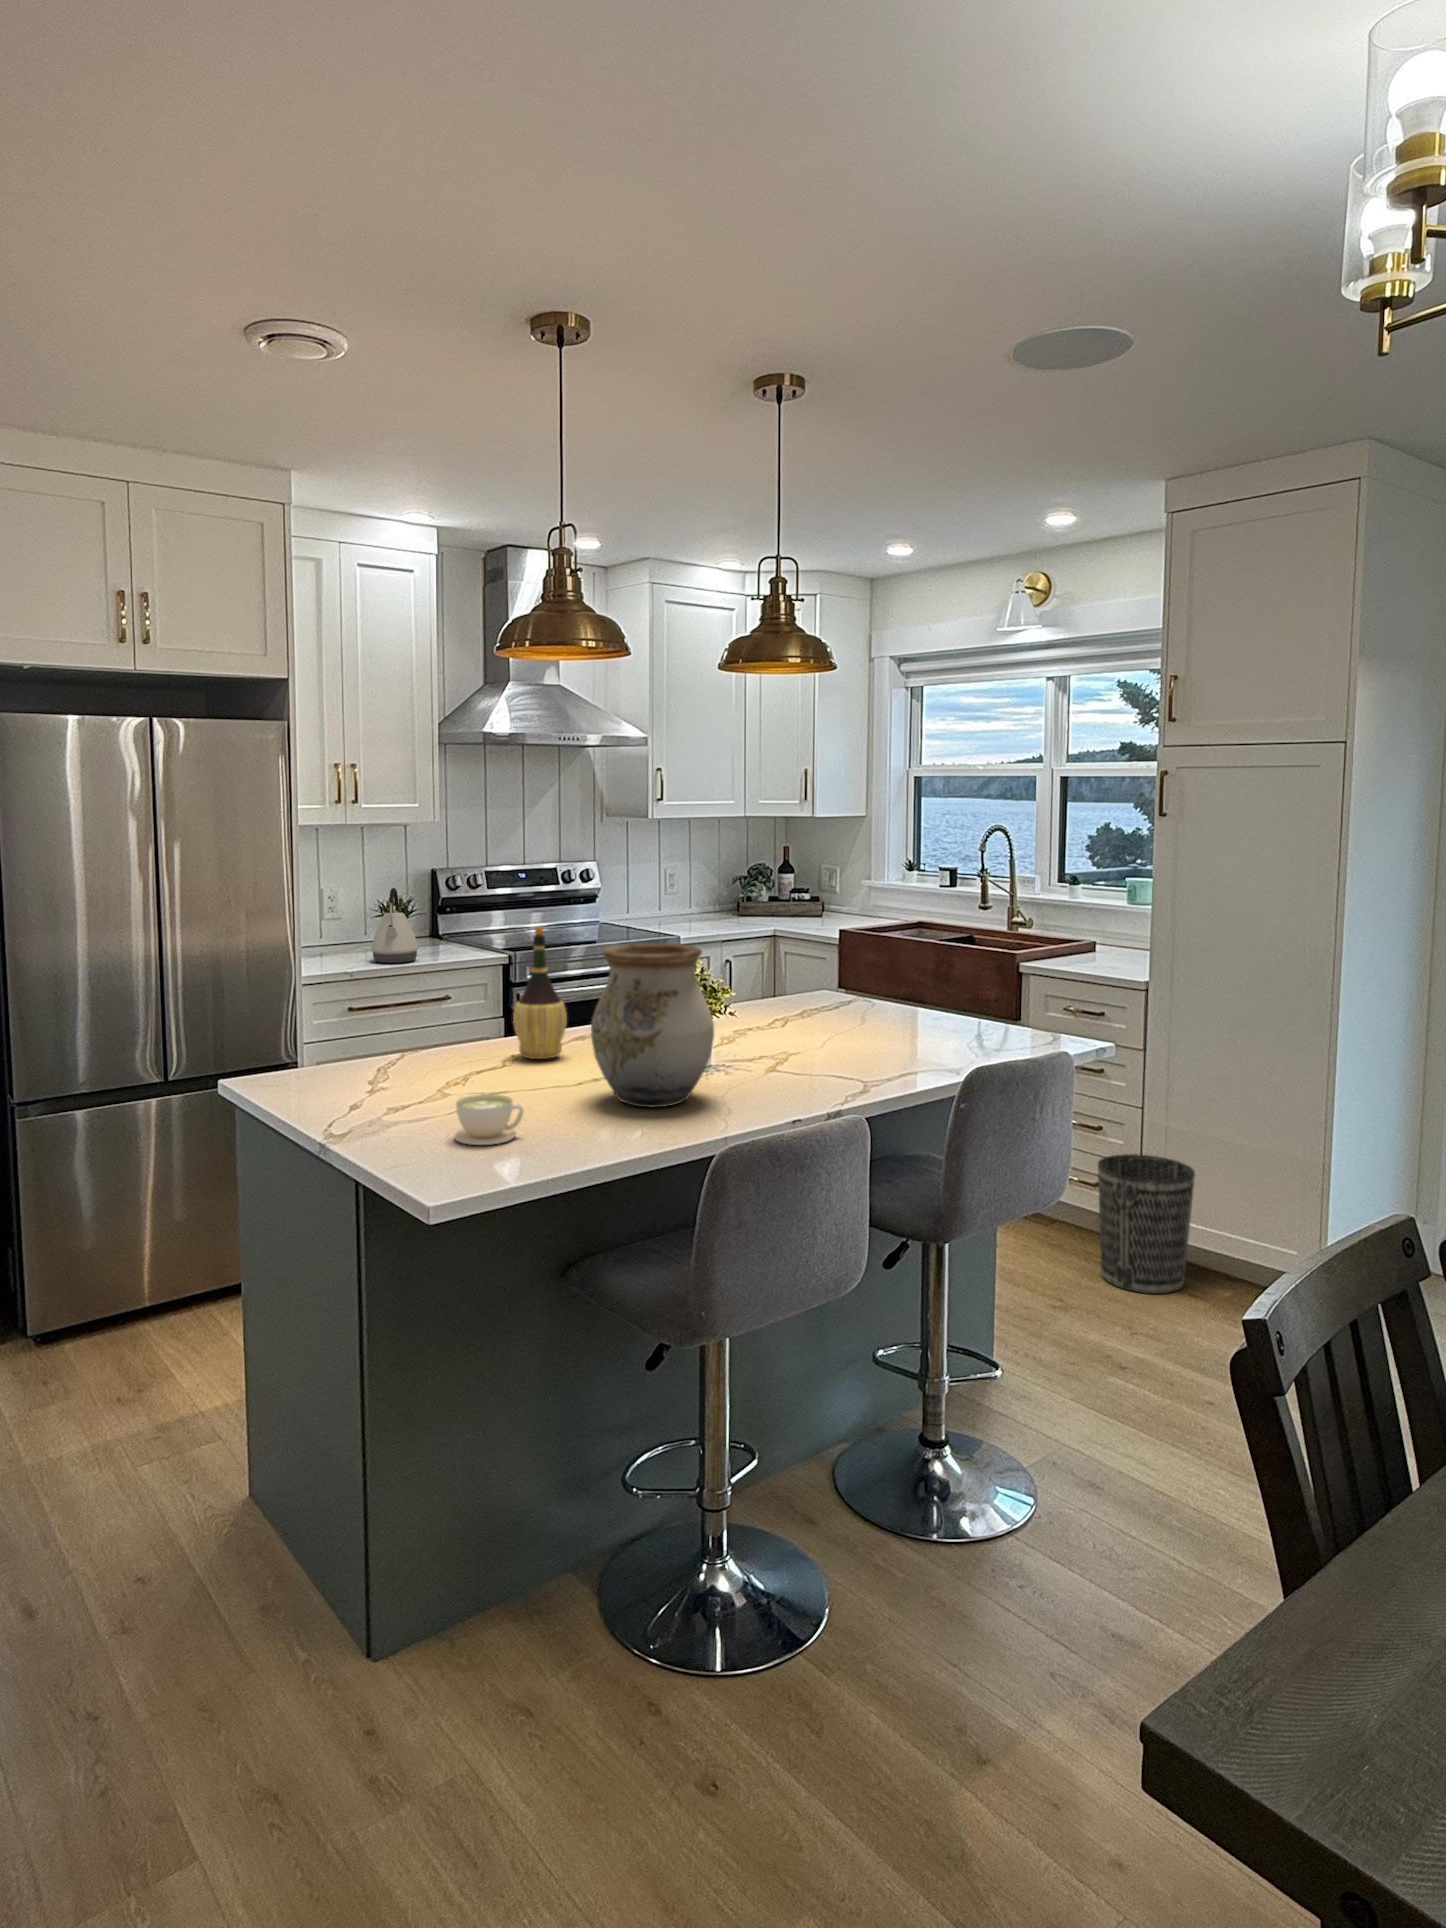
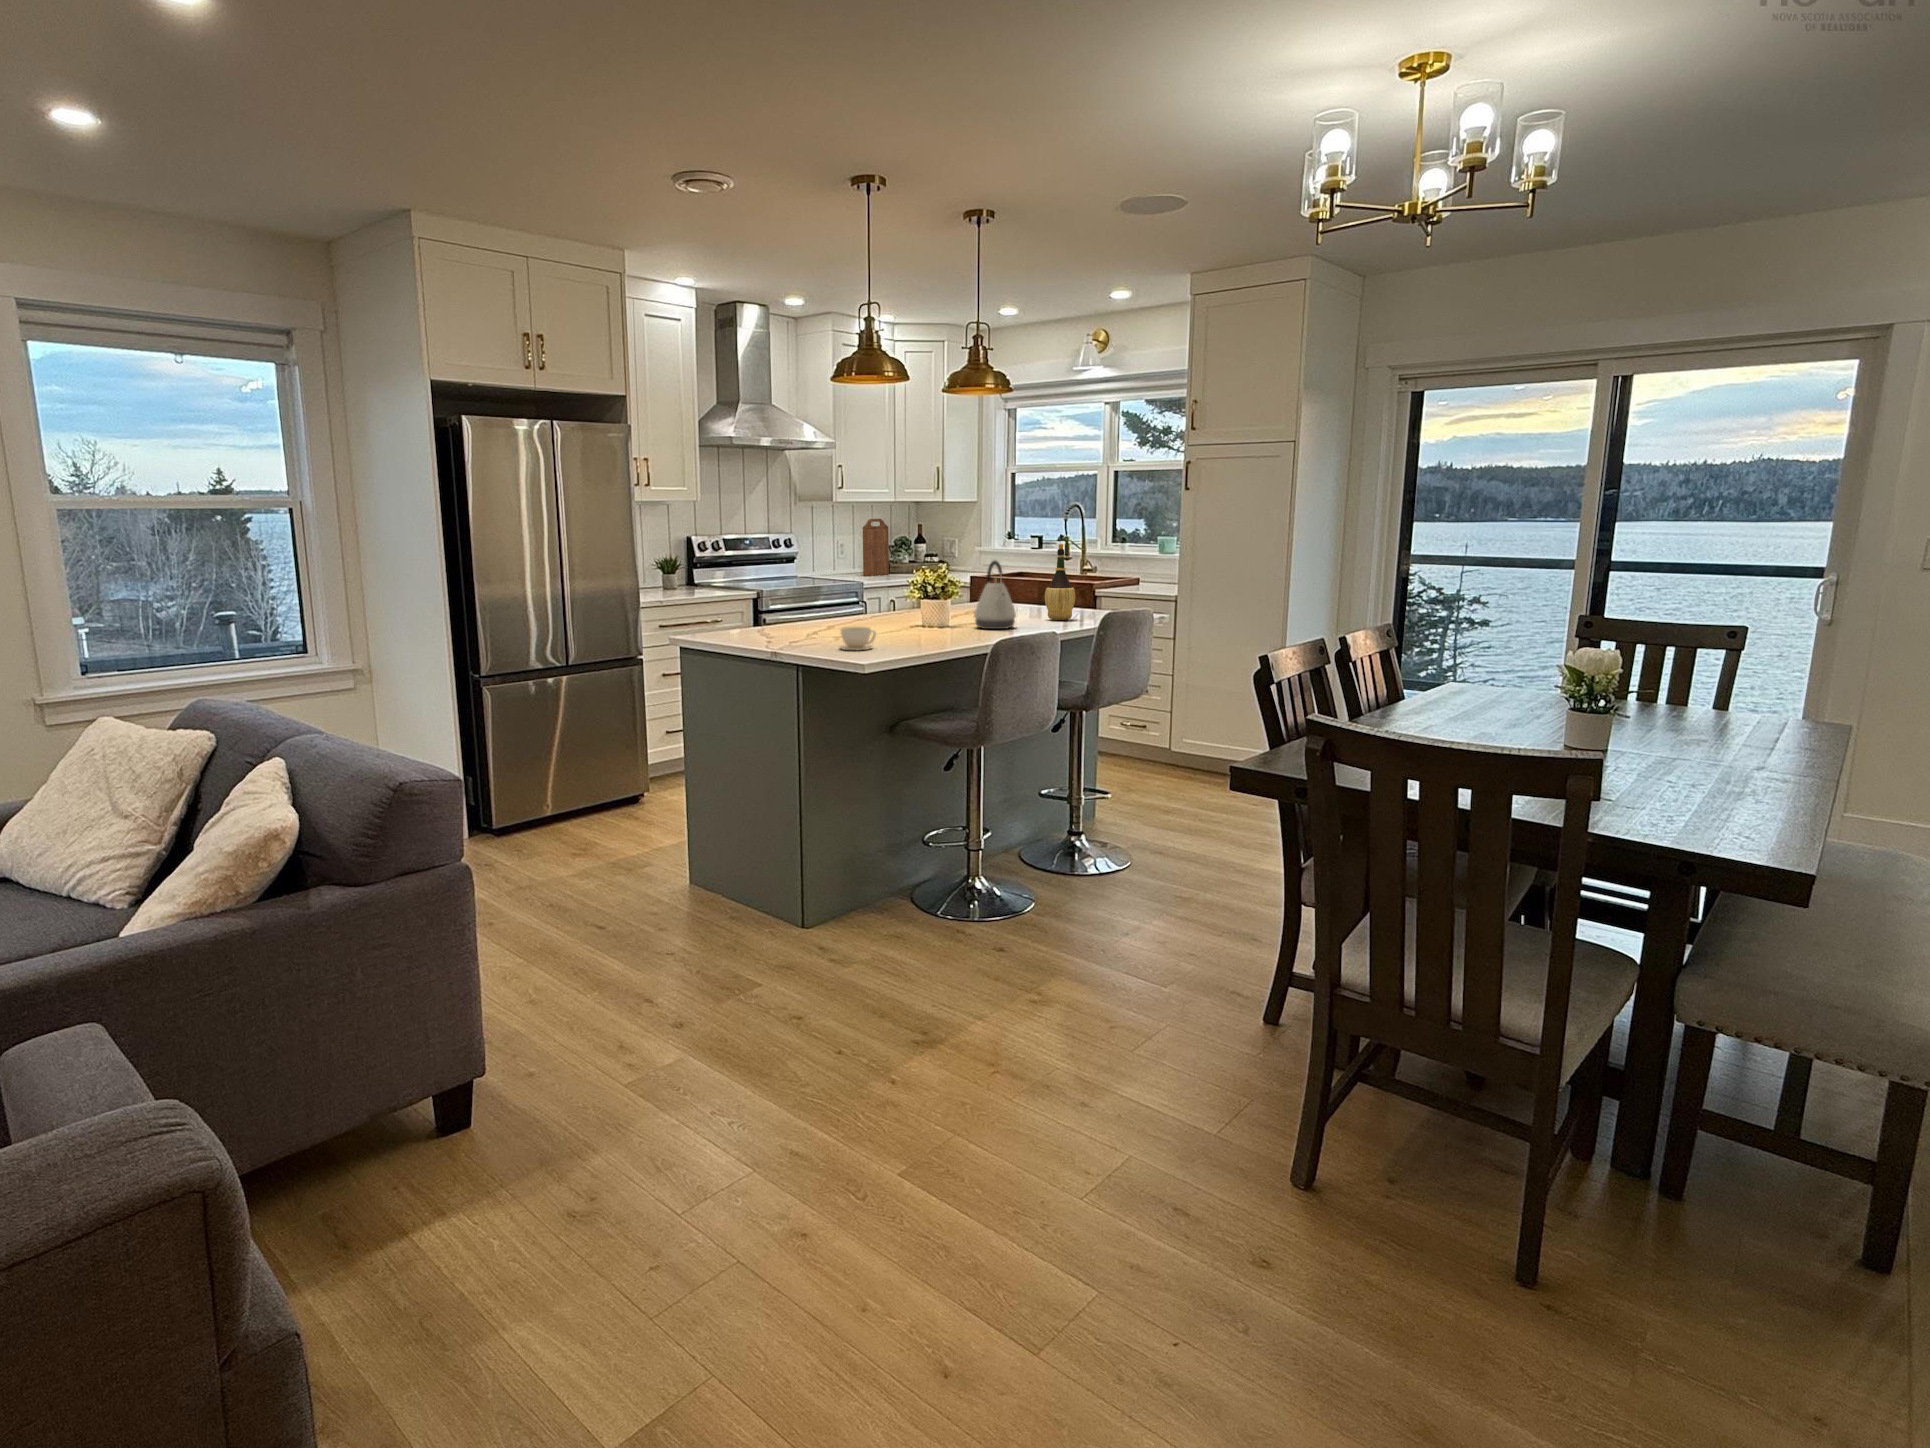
cutting board: none [695,841,734,921] -> present [863,519,889,576]
kettle: present [371,888,418,963] -> present [974,561,1016,629]
wine bottle: present [513,926,567,1059] -> present [1045,544,1075,620]
vase: present [591,943,714,1107] -> none [895,549,965,639]
wastebasket: present [1098,1154,1195,1294] -> none [1149,704,1207,783]

